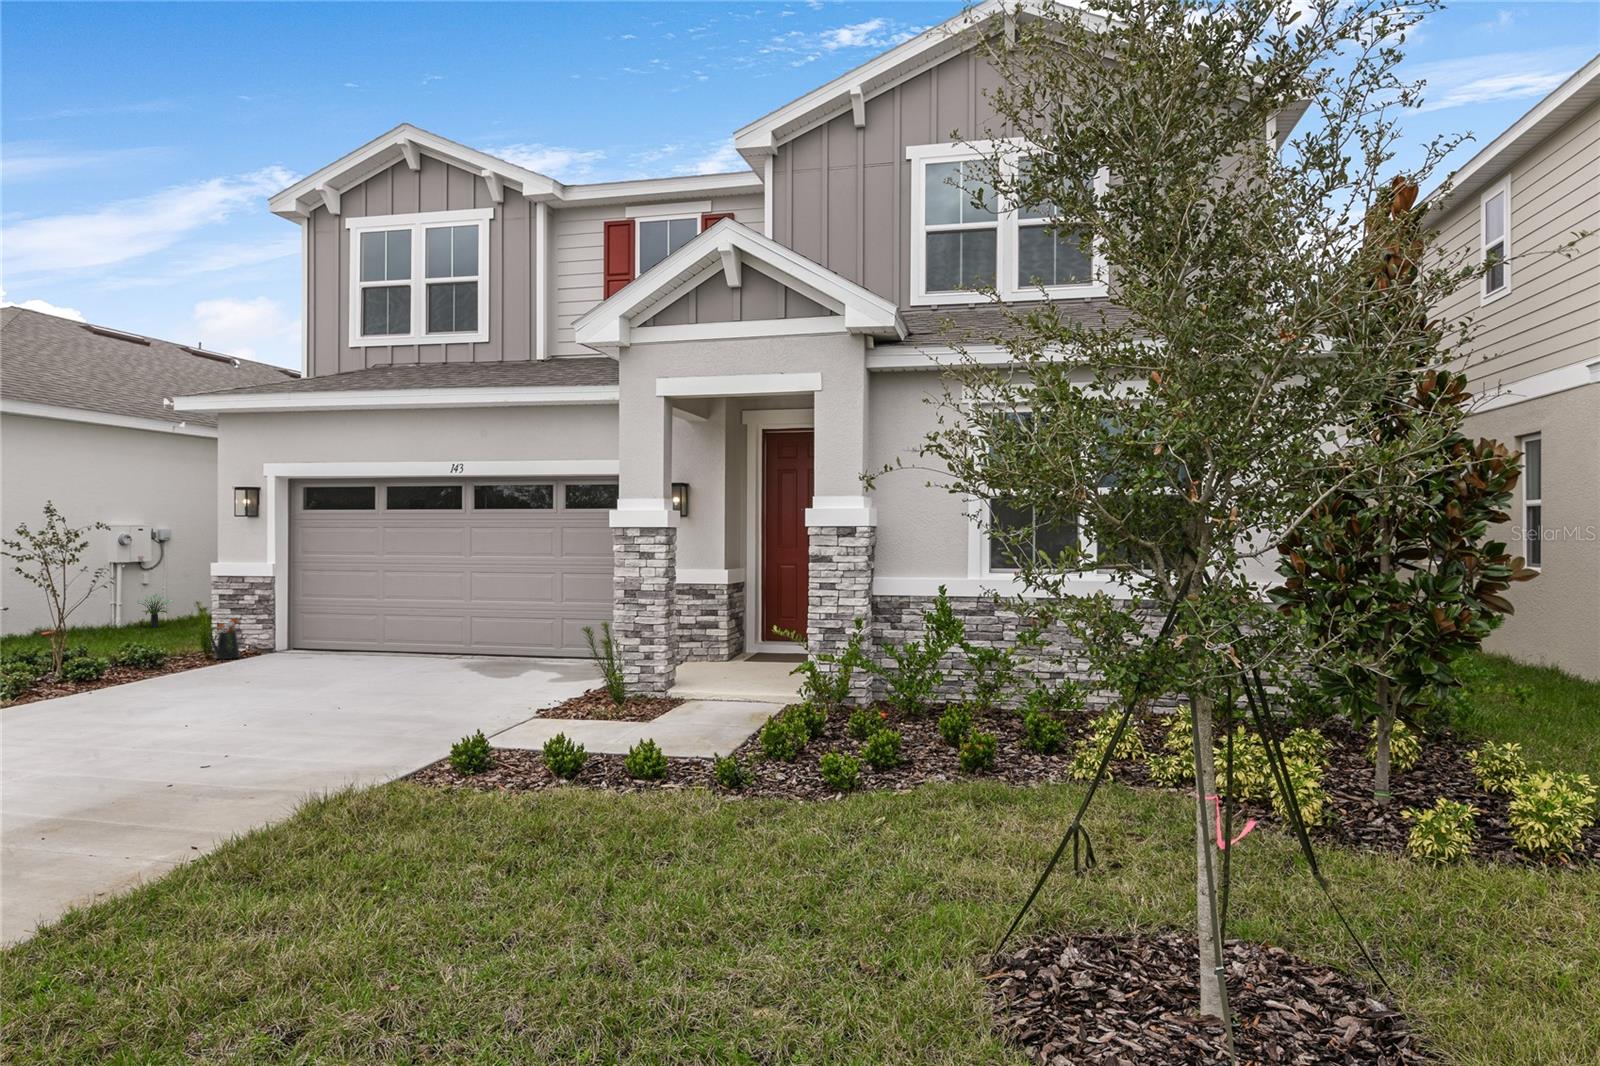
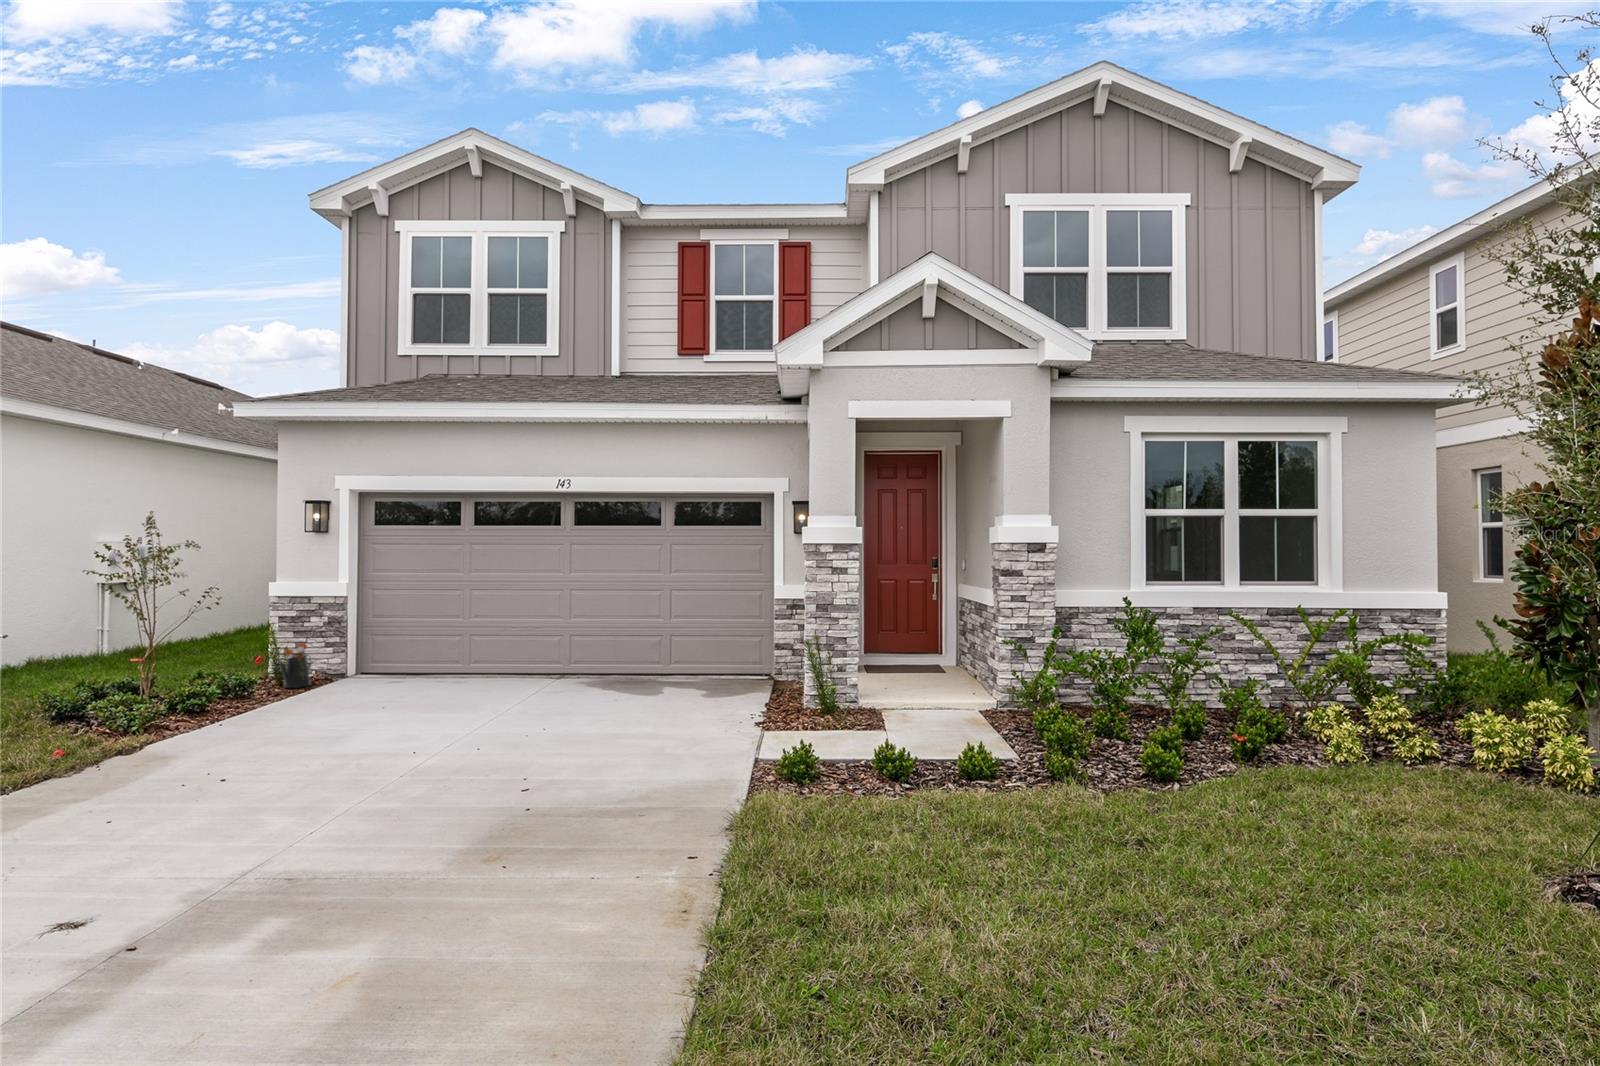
potted plant: present [137,594,173,627] -> none [115,615,158,652]

